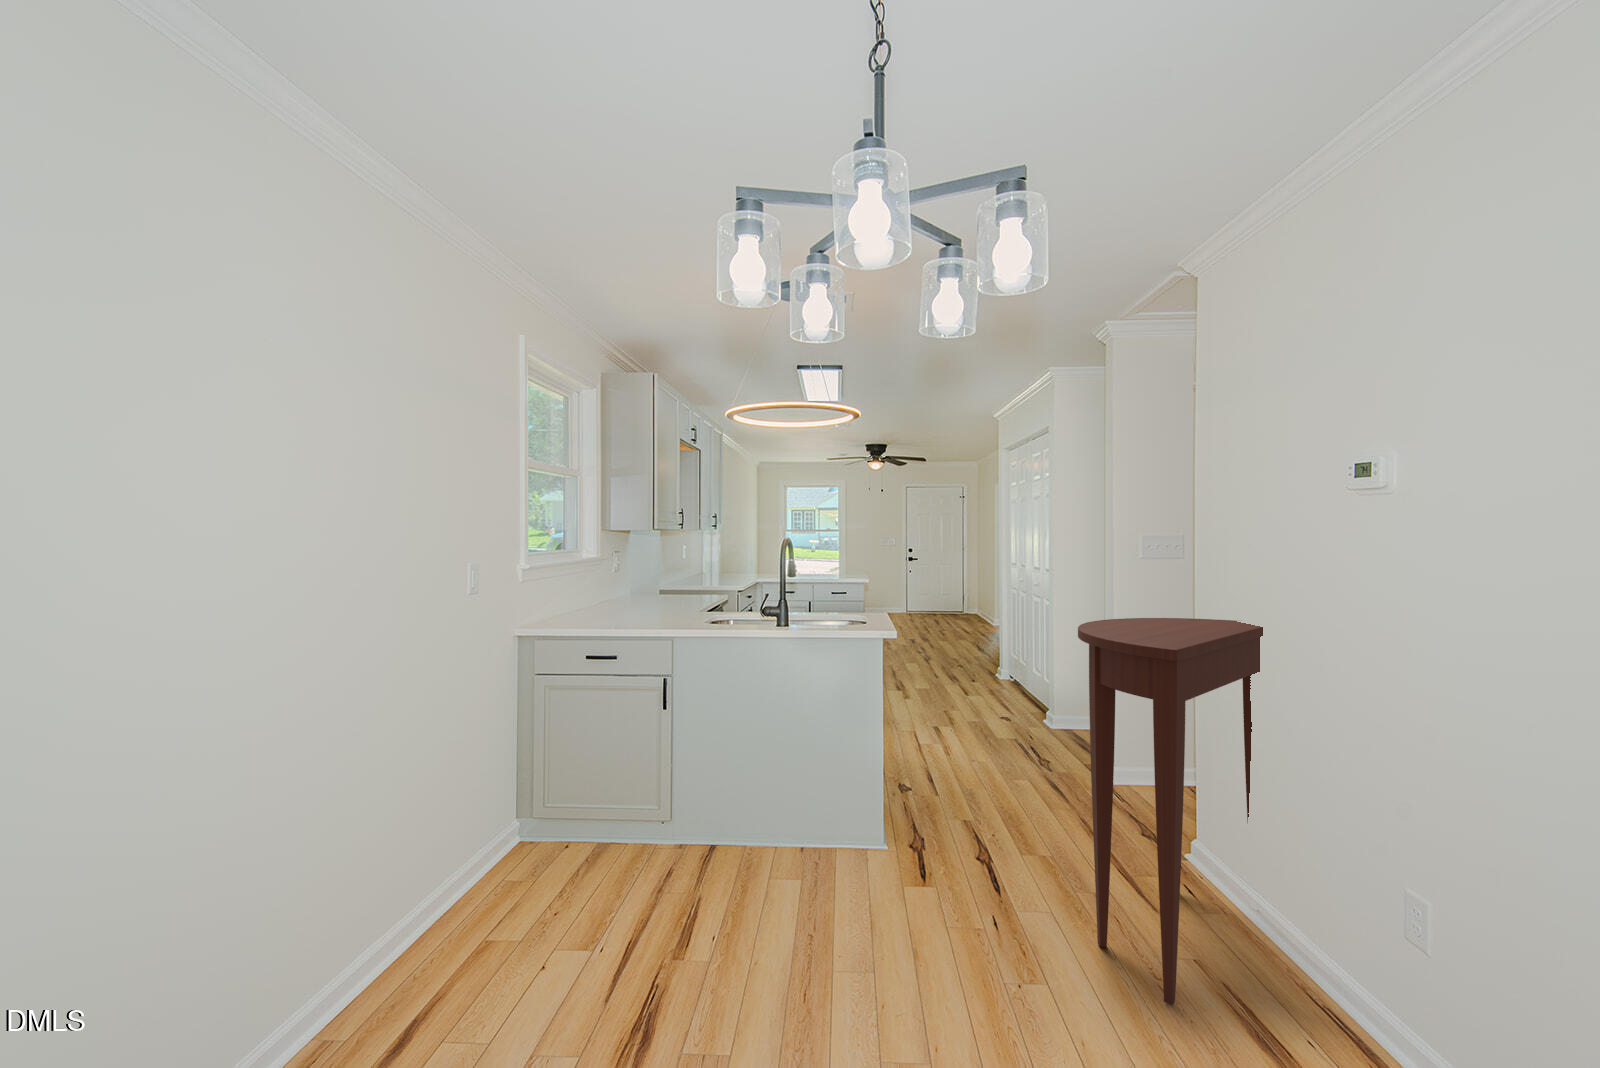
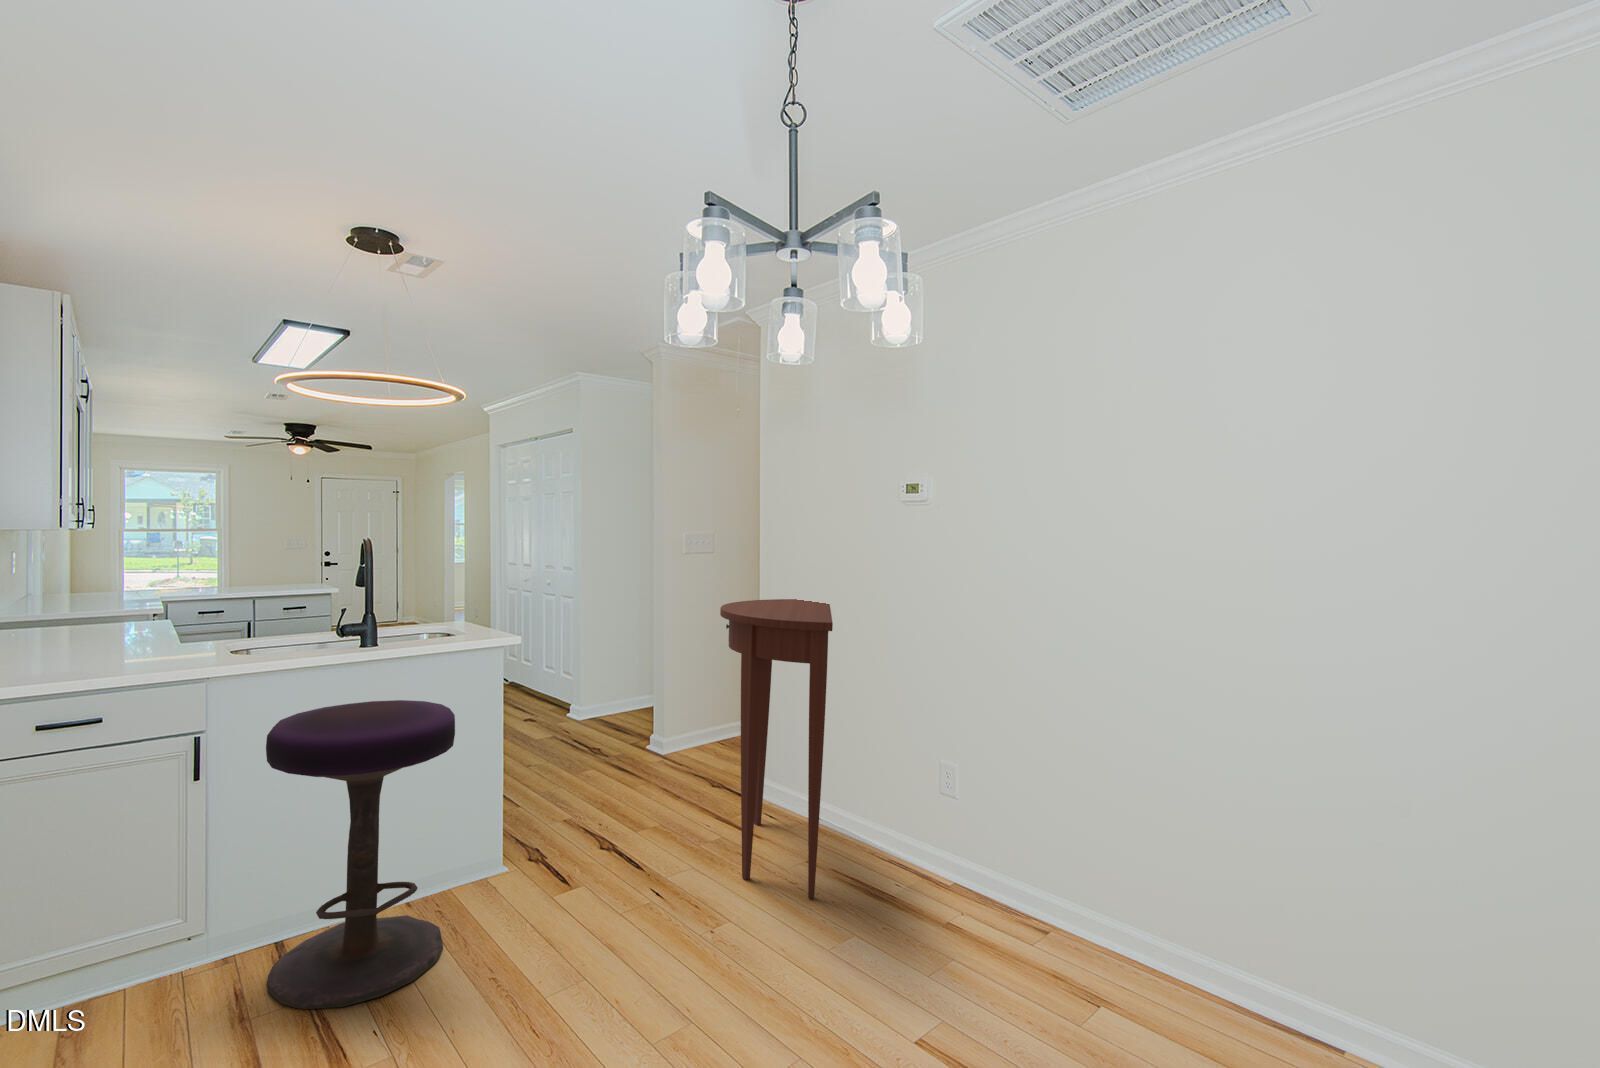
stool: none [678,678,805,912] -> present [266,700,455,1009]

